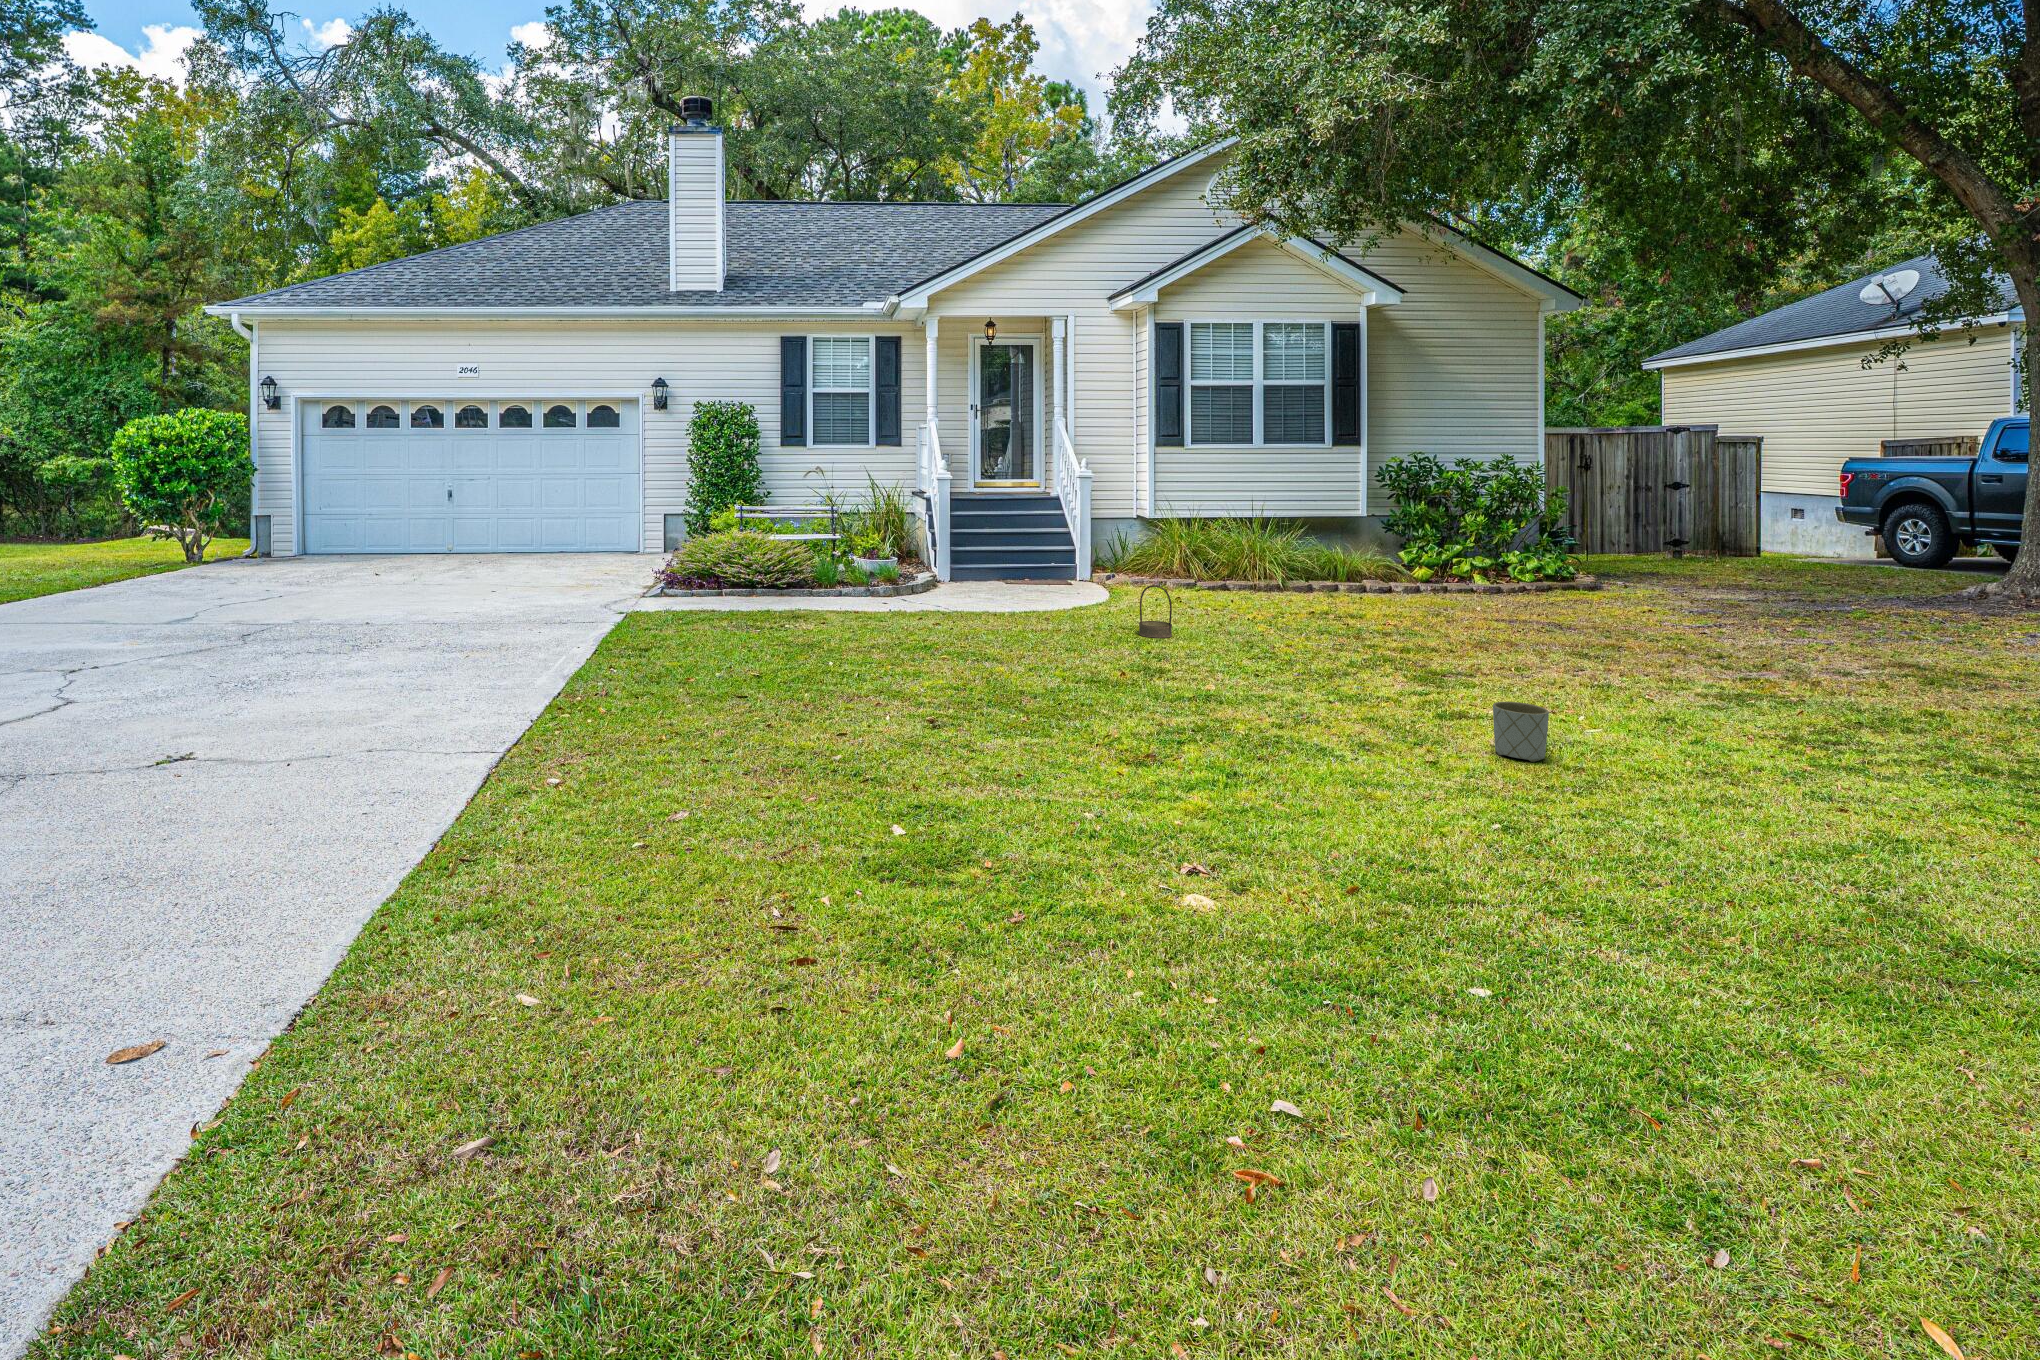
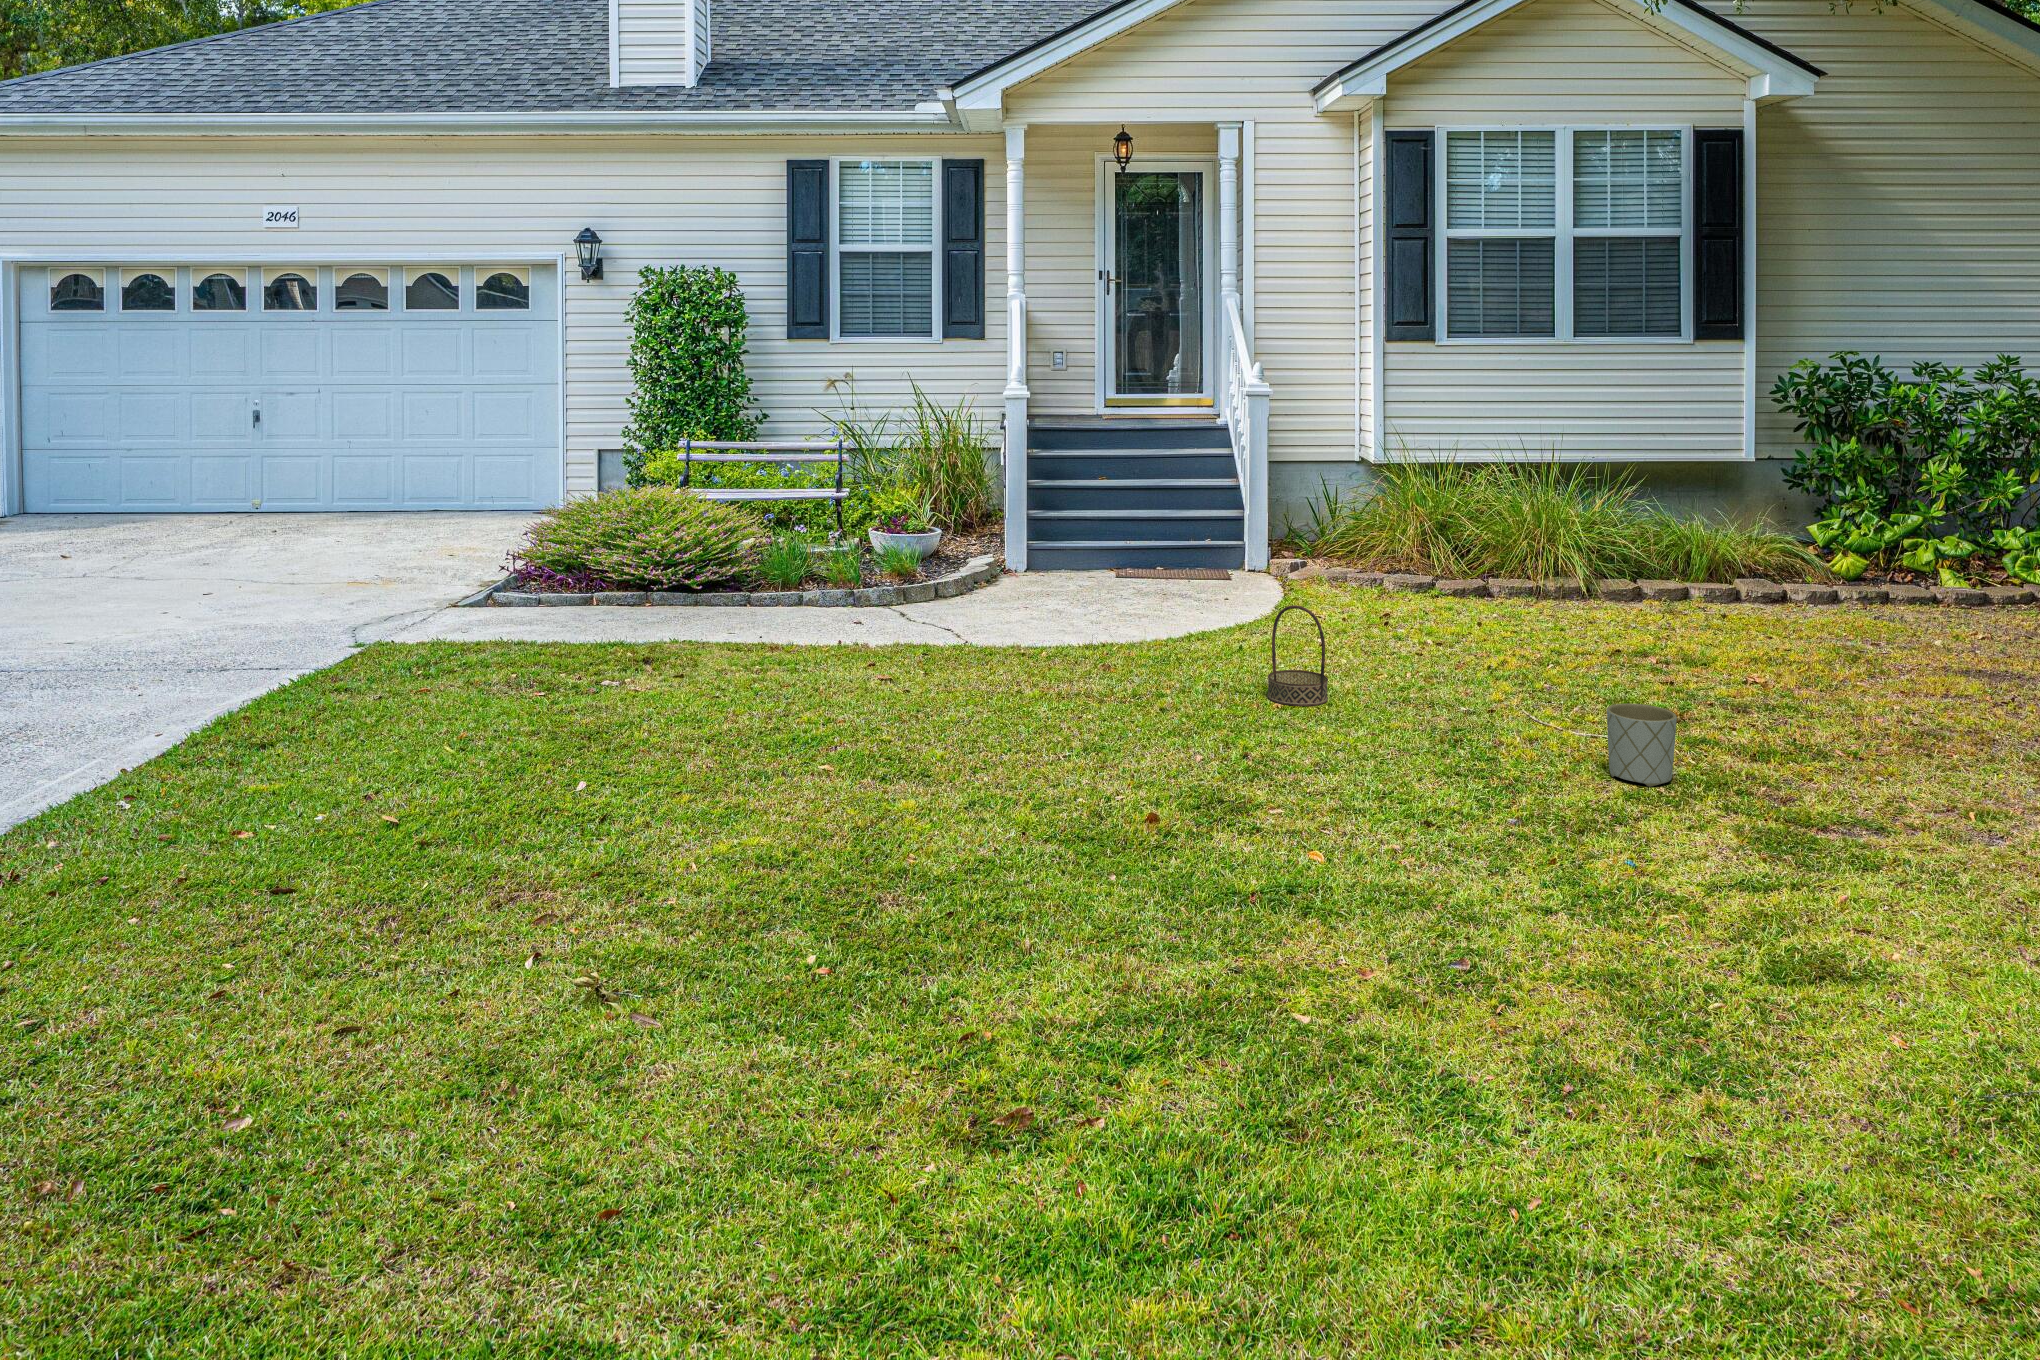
planter: present [1493,702,1549,762] -> present [1607,703,1677,787]

